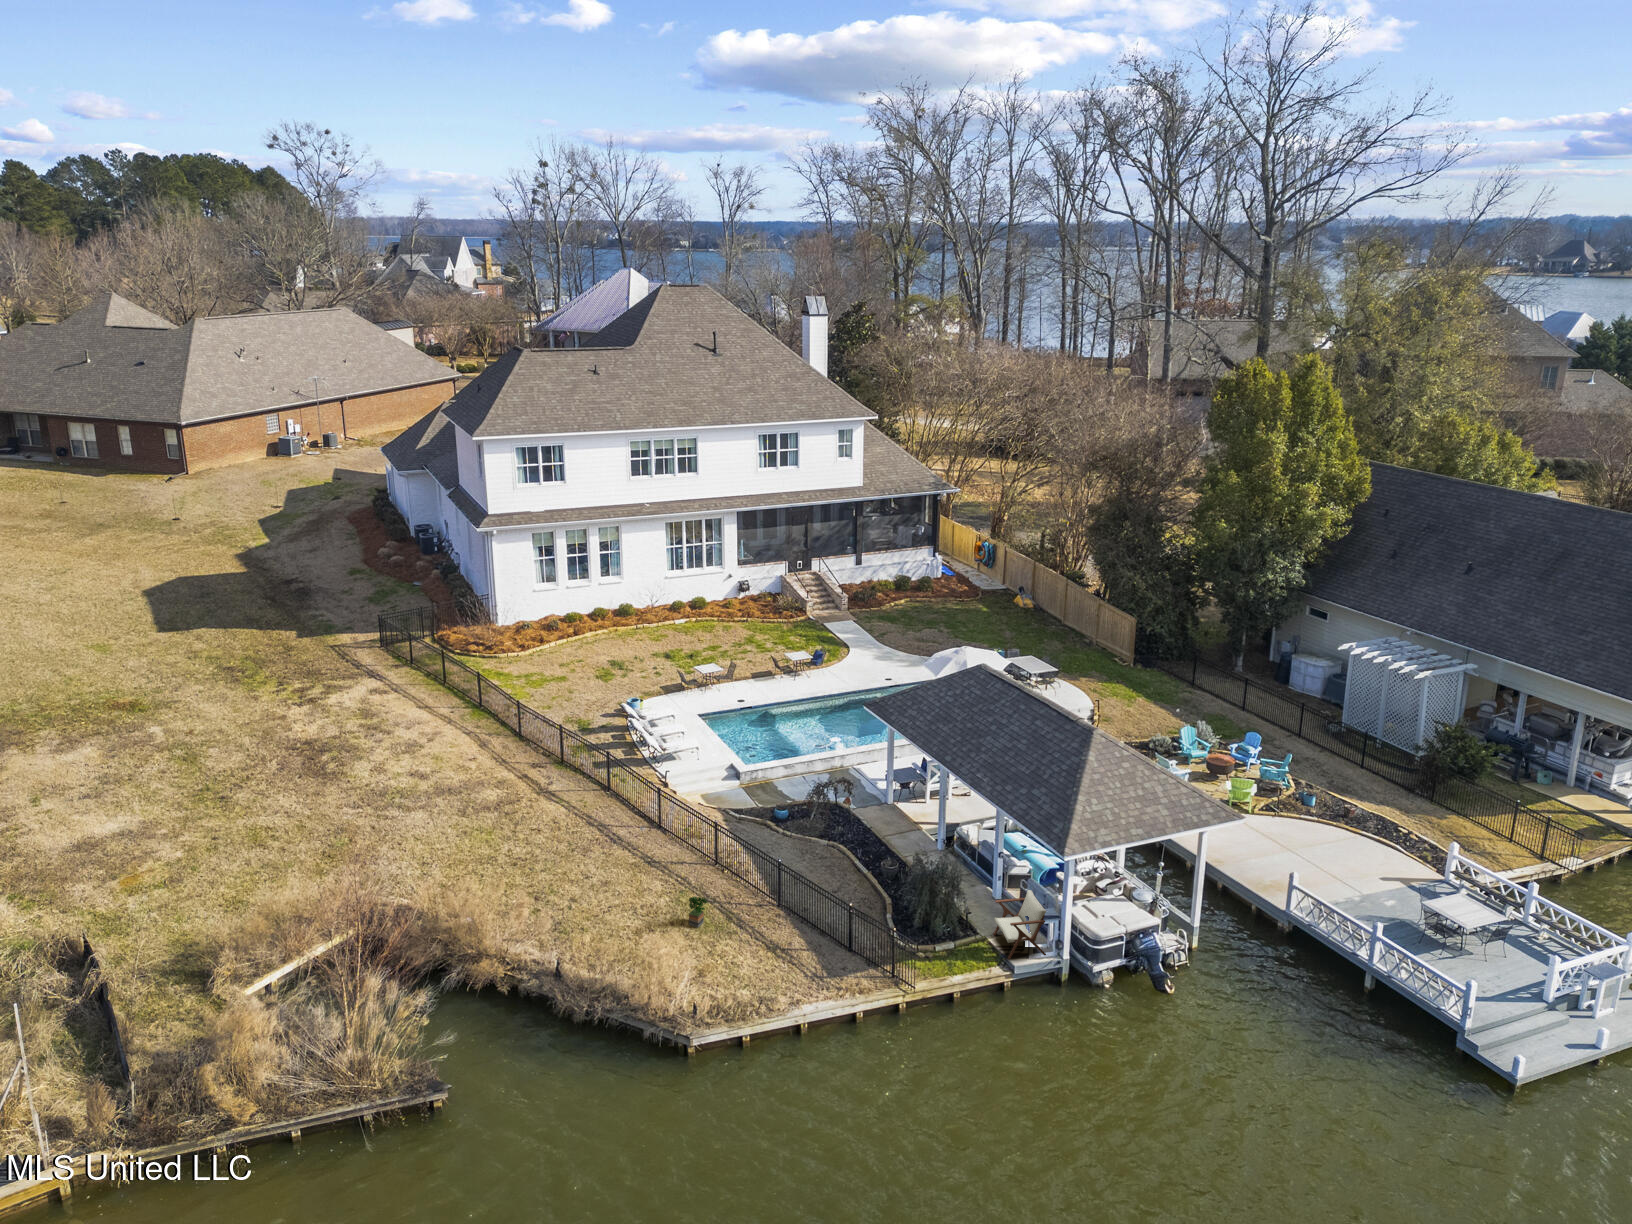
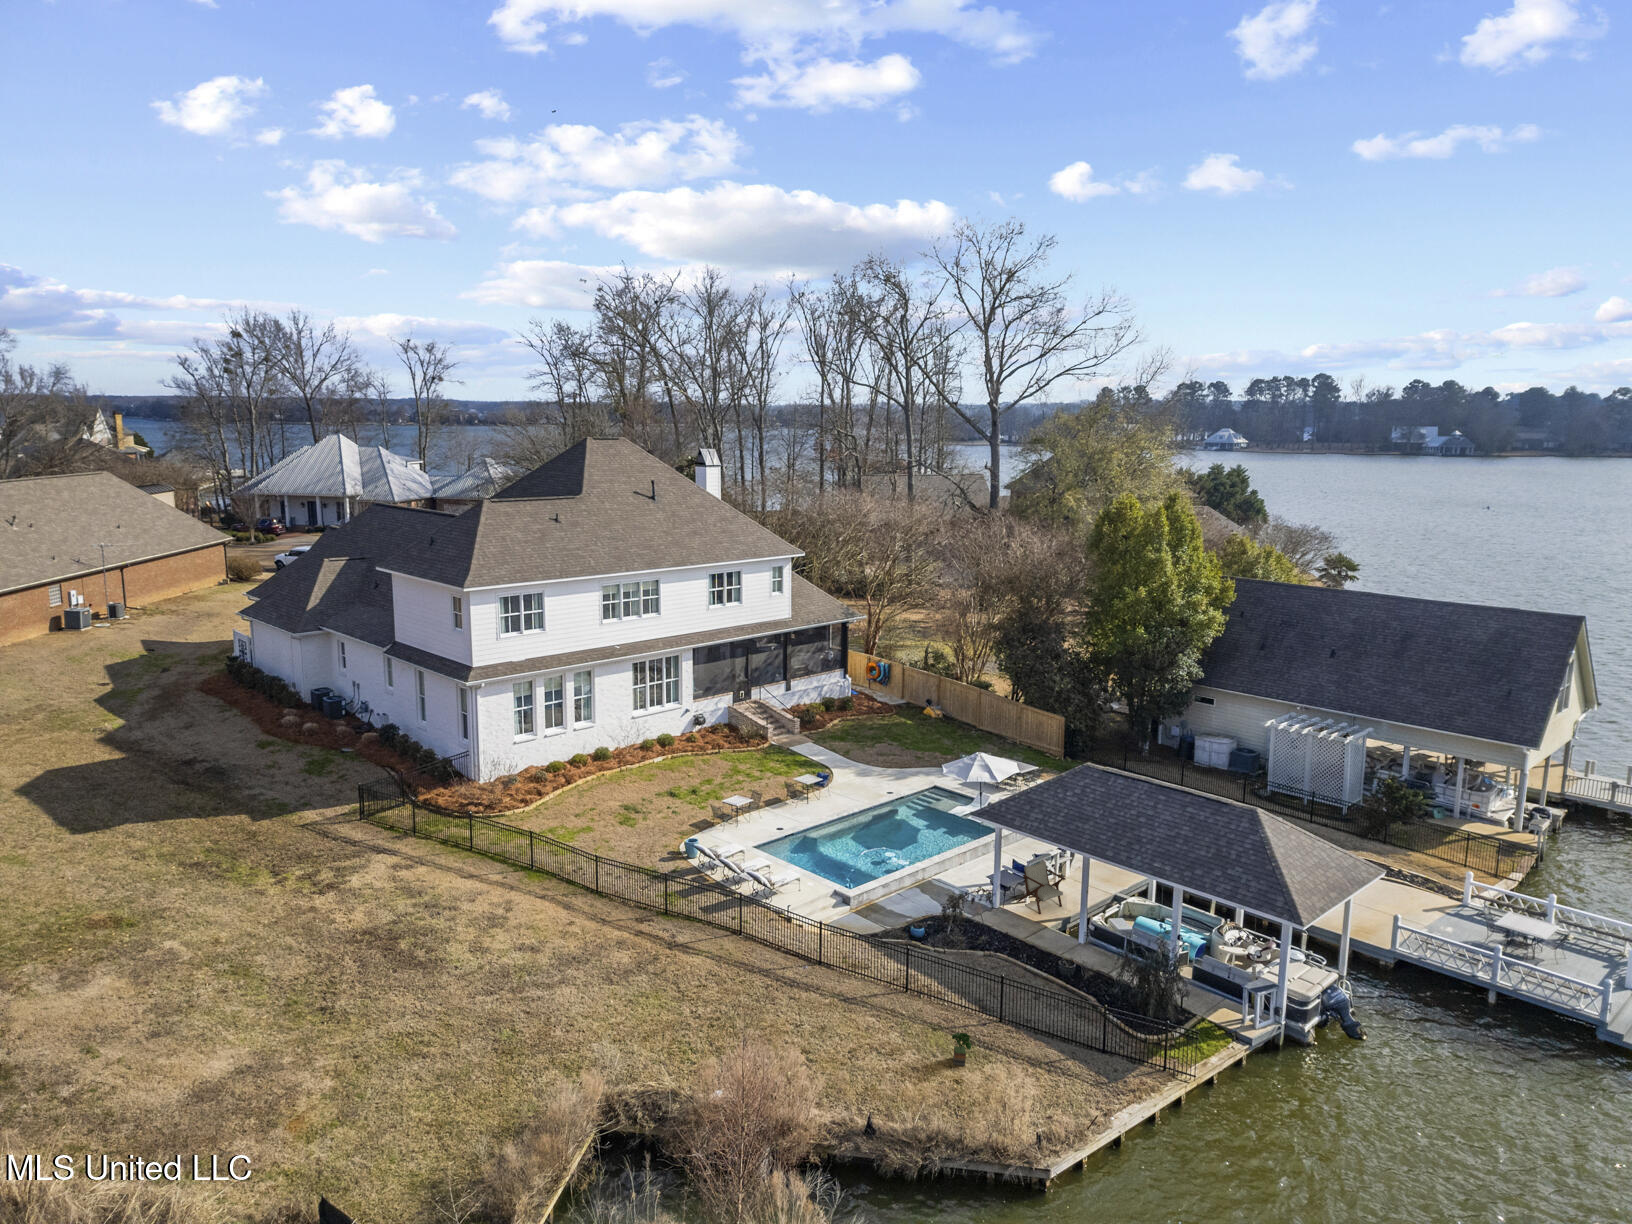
lounge chair: present [993,890,1046,959] -> present [1017,861,1066,914]

